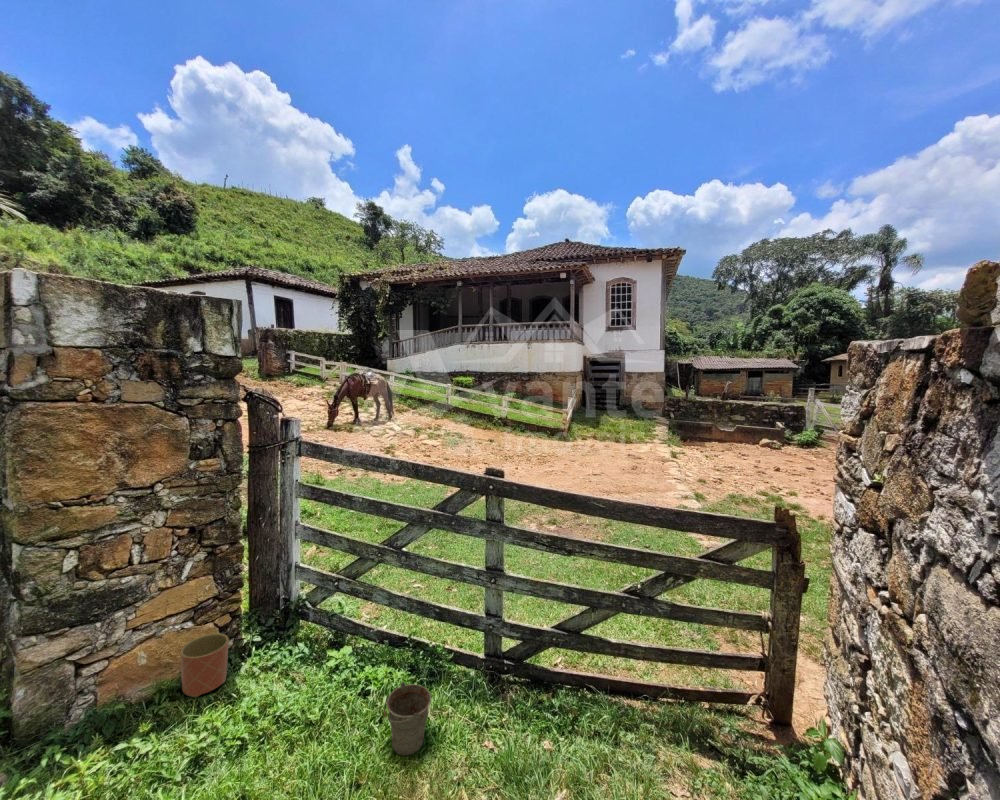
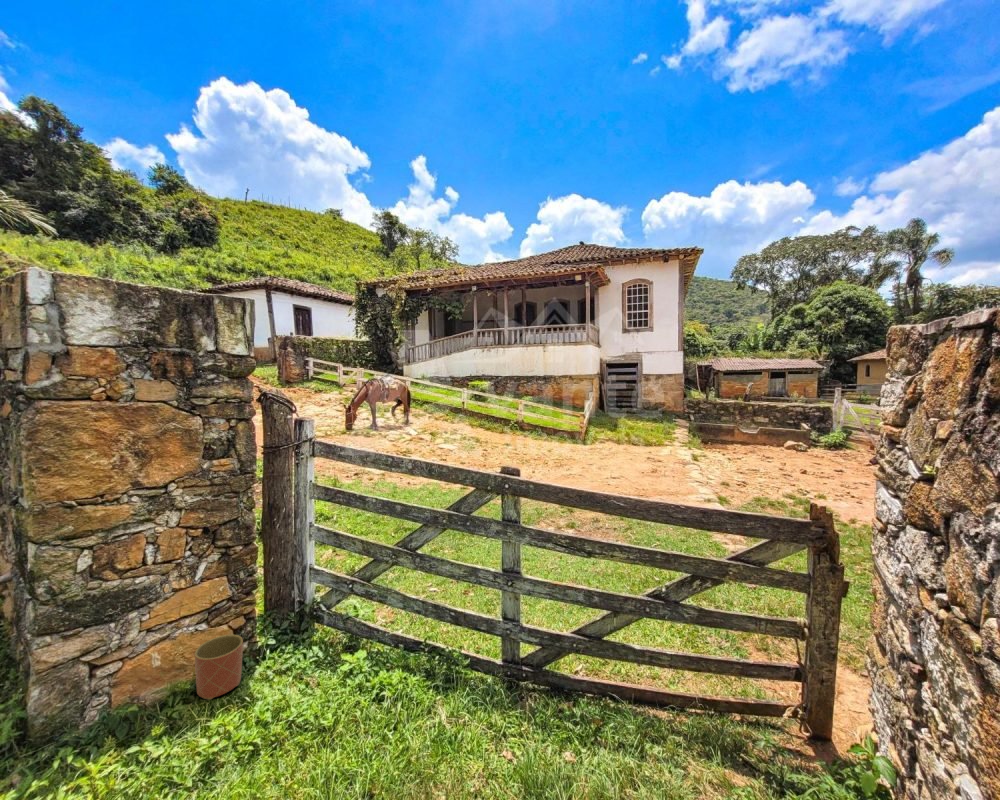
bucket: present [384,682,431,755] -> none [396,687,446,765]

